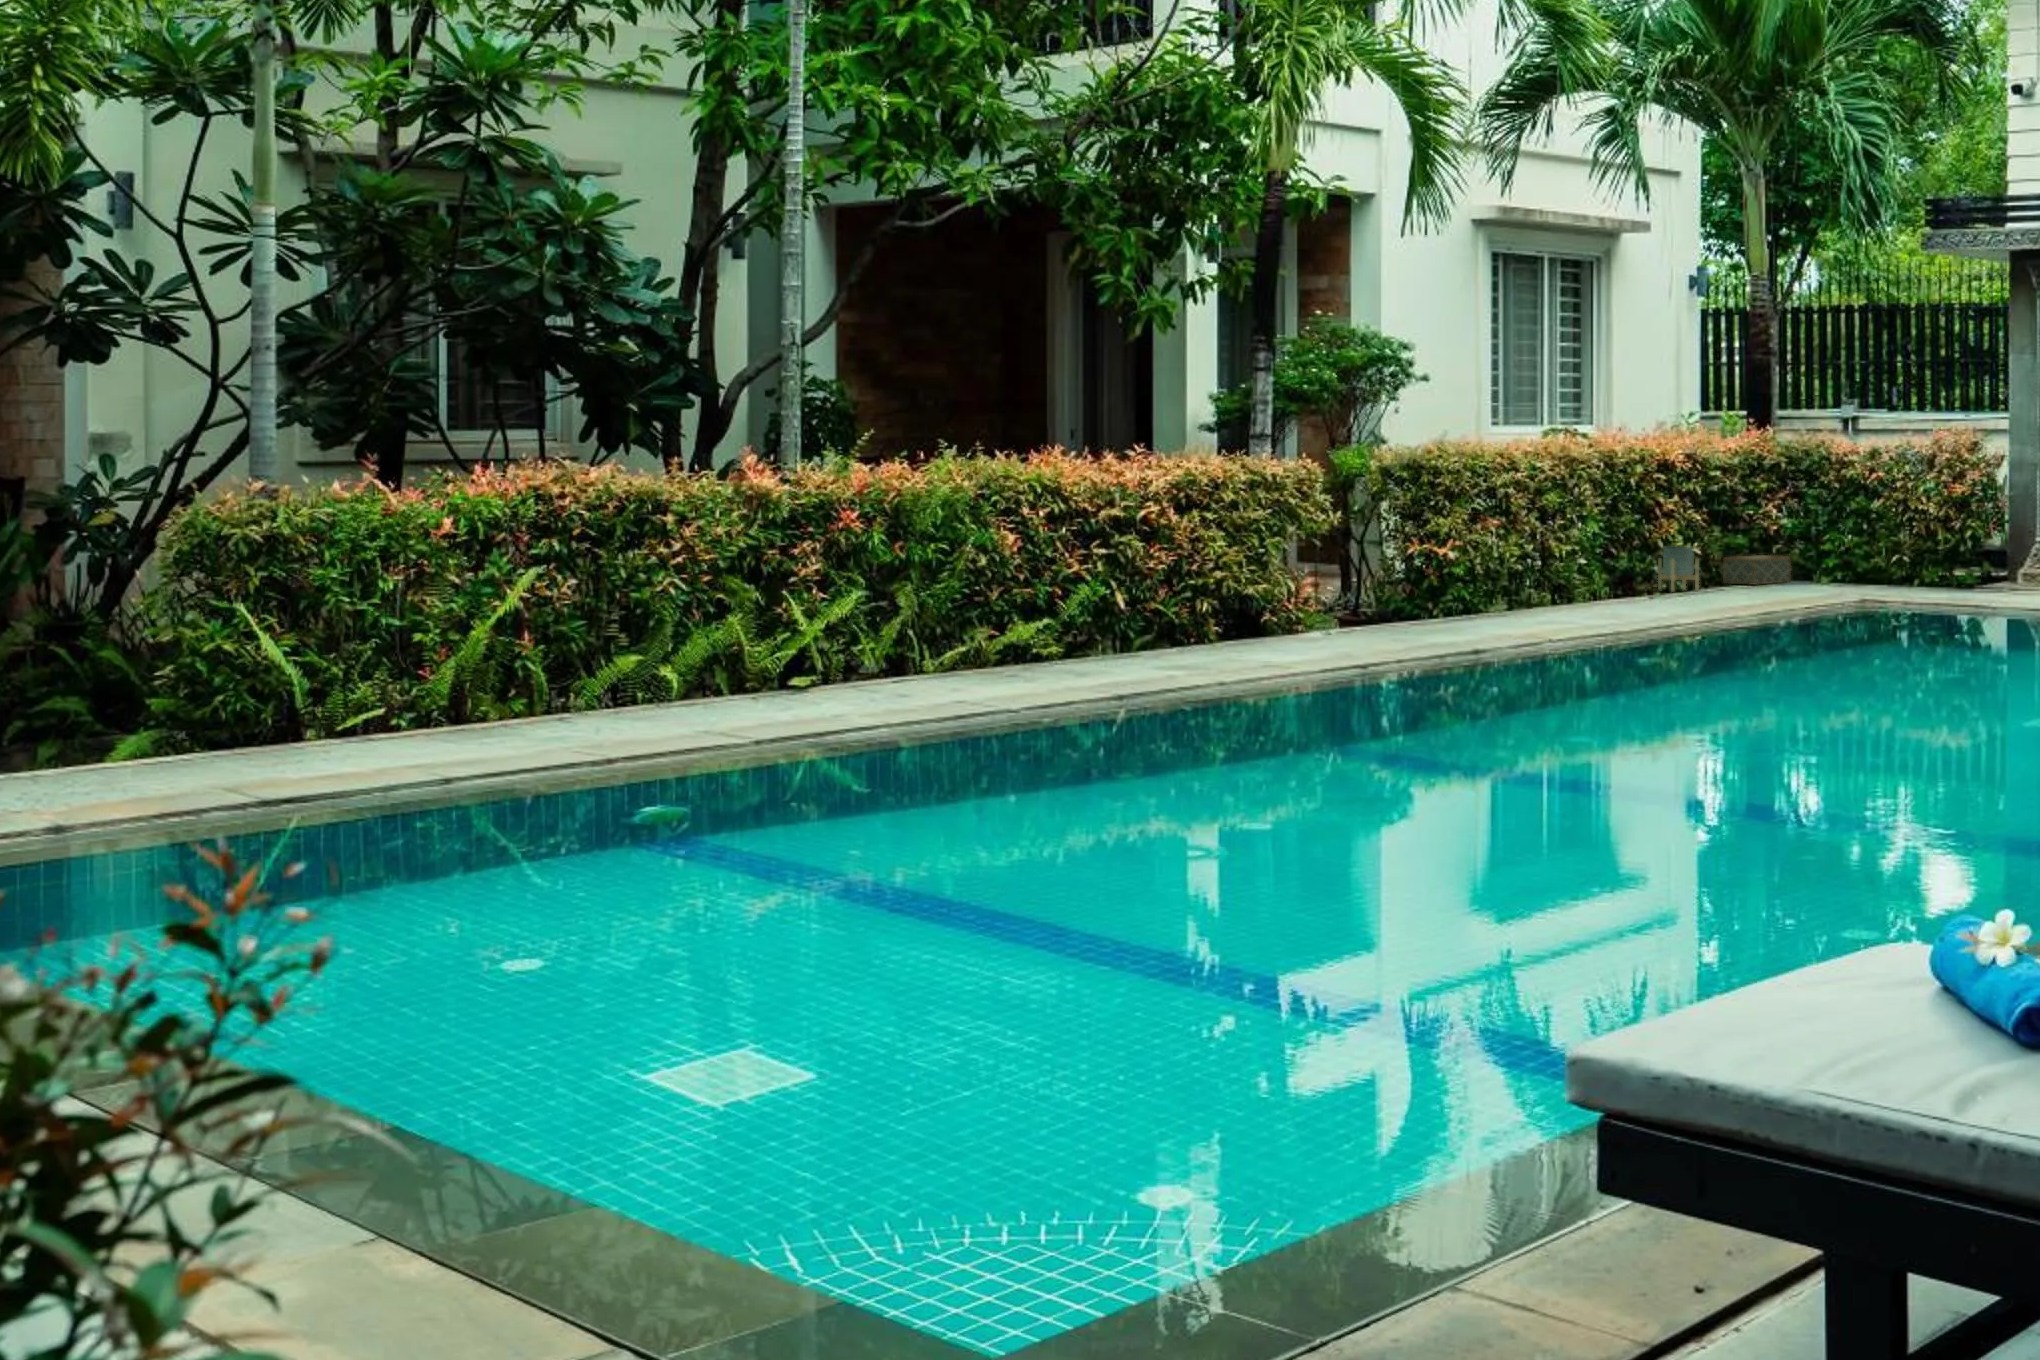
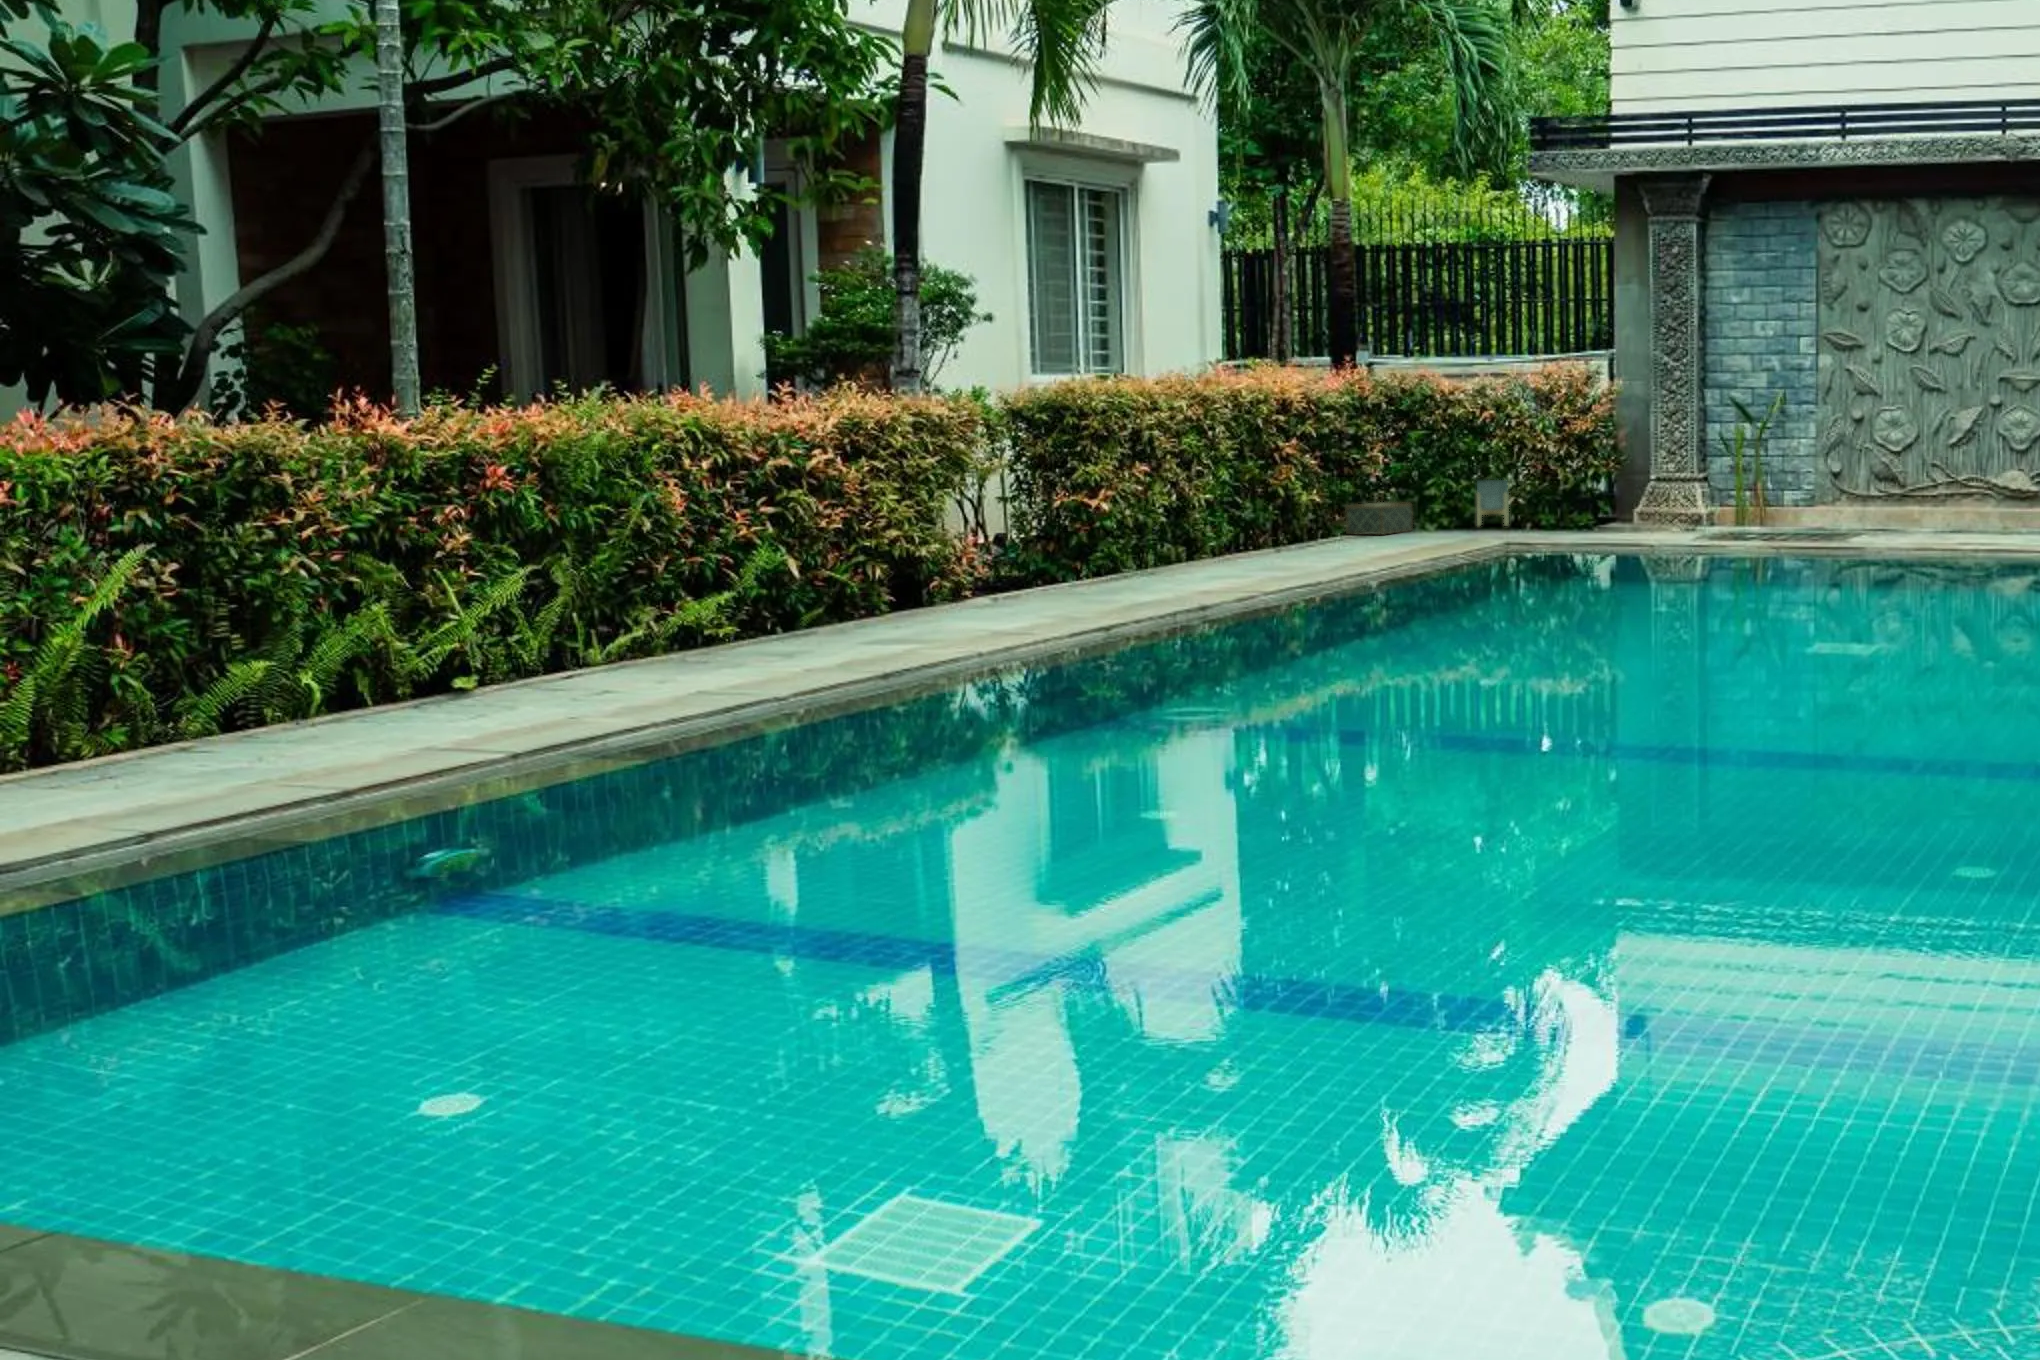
planter: present [1658,546,1699,591] -> present [1477,480,1509,525]

